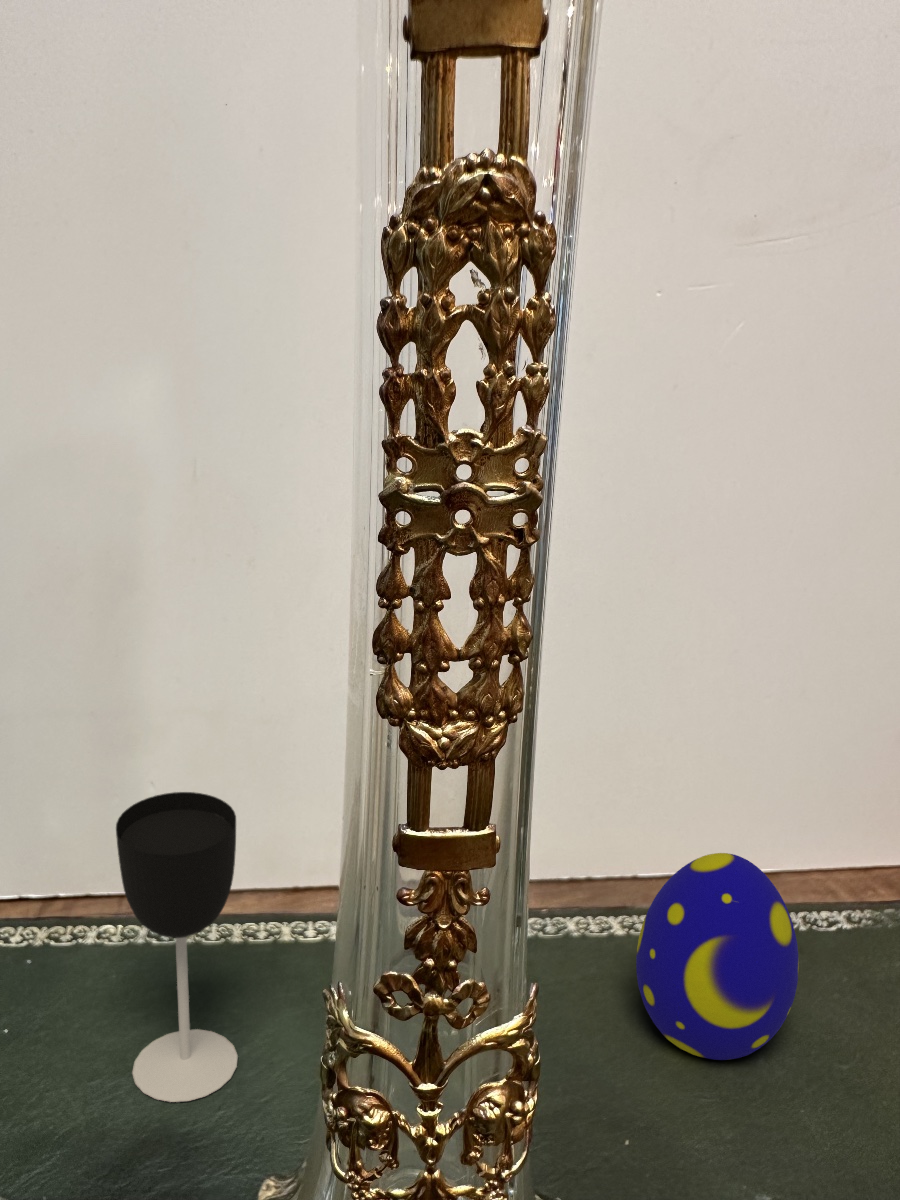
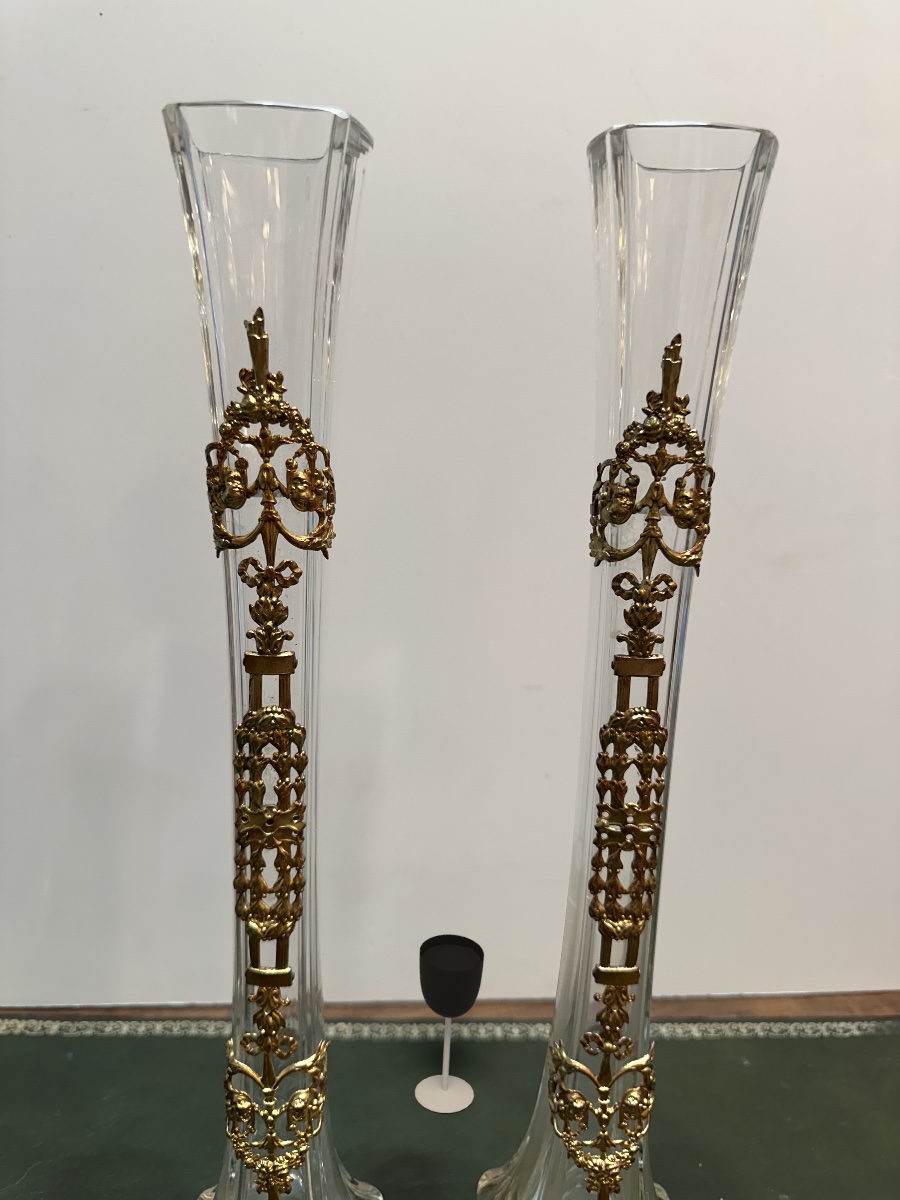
decorative egg: present [636,853,799,1060] -> none [710,983,808,1109]

